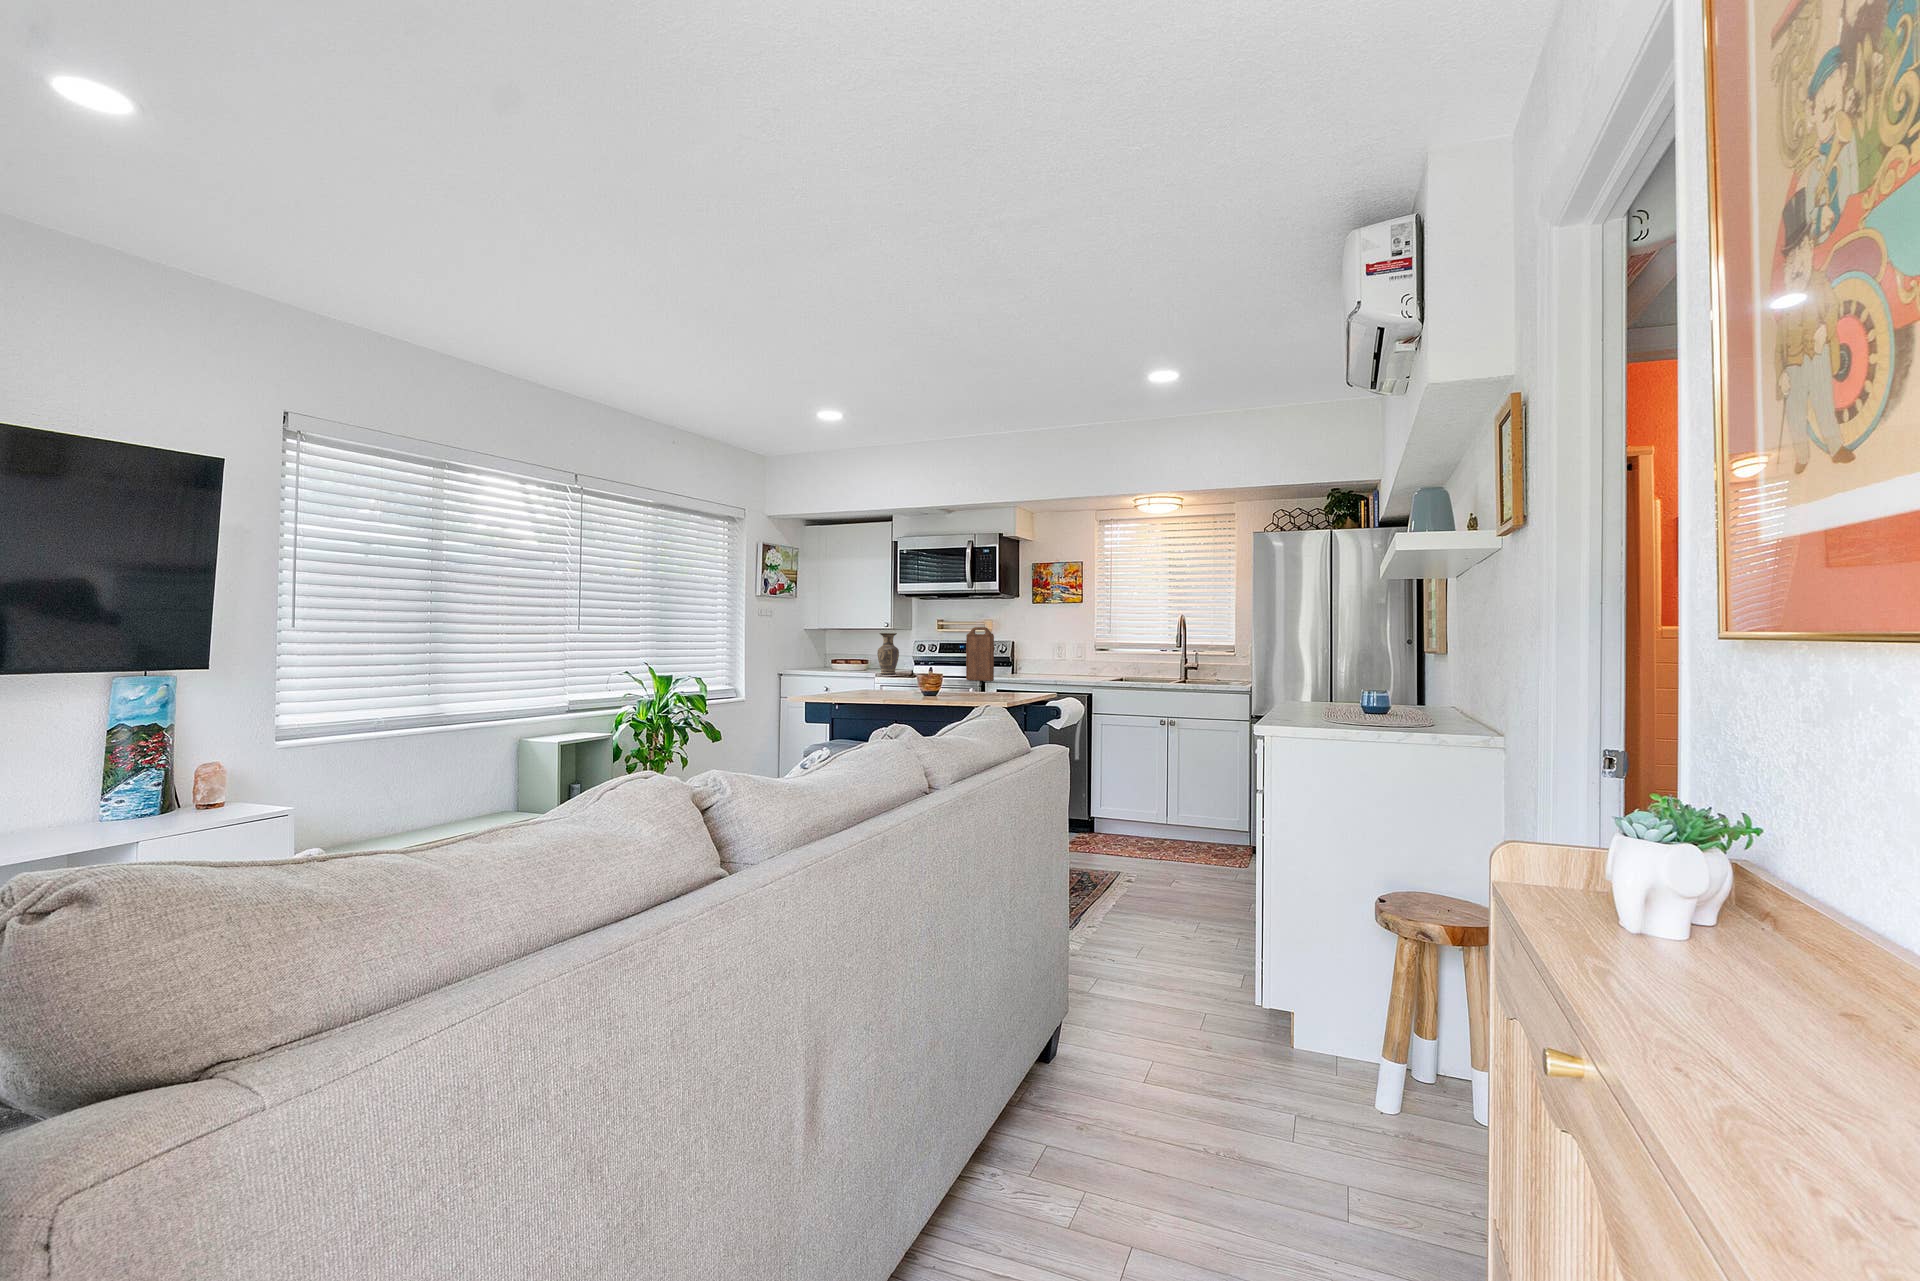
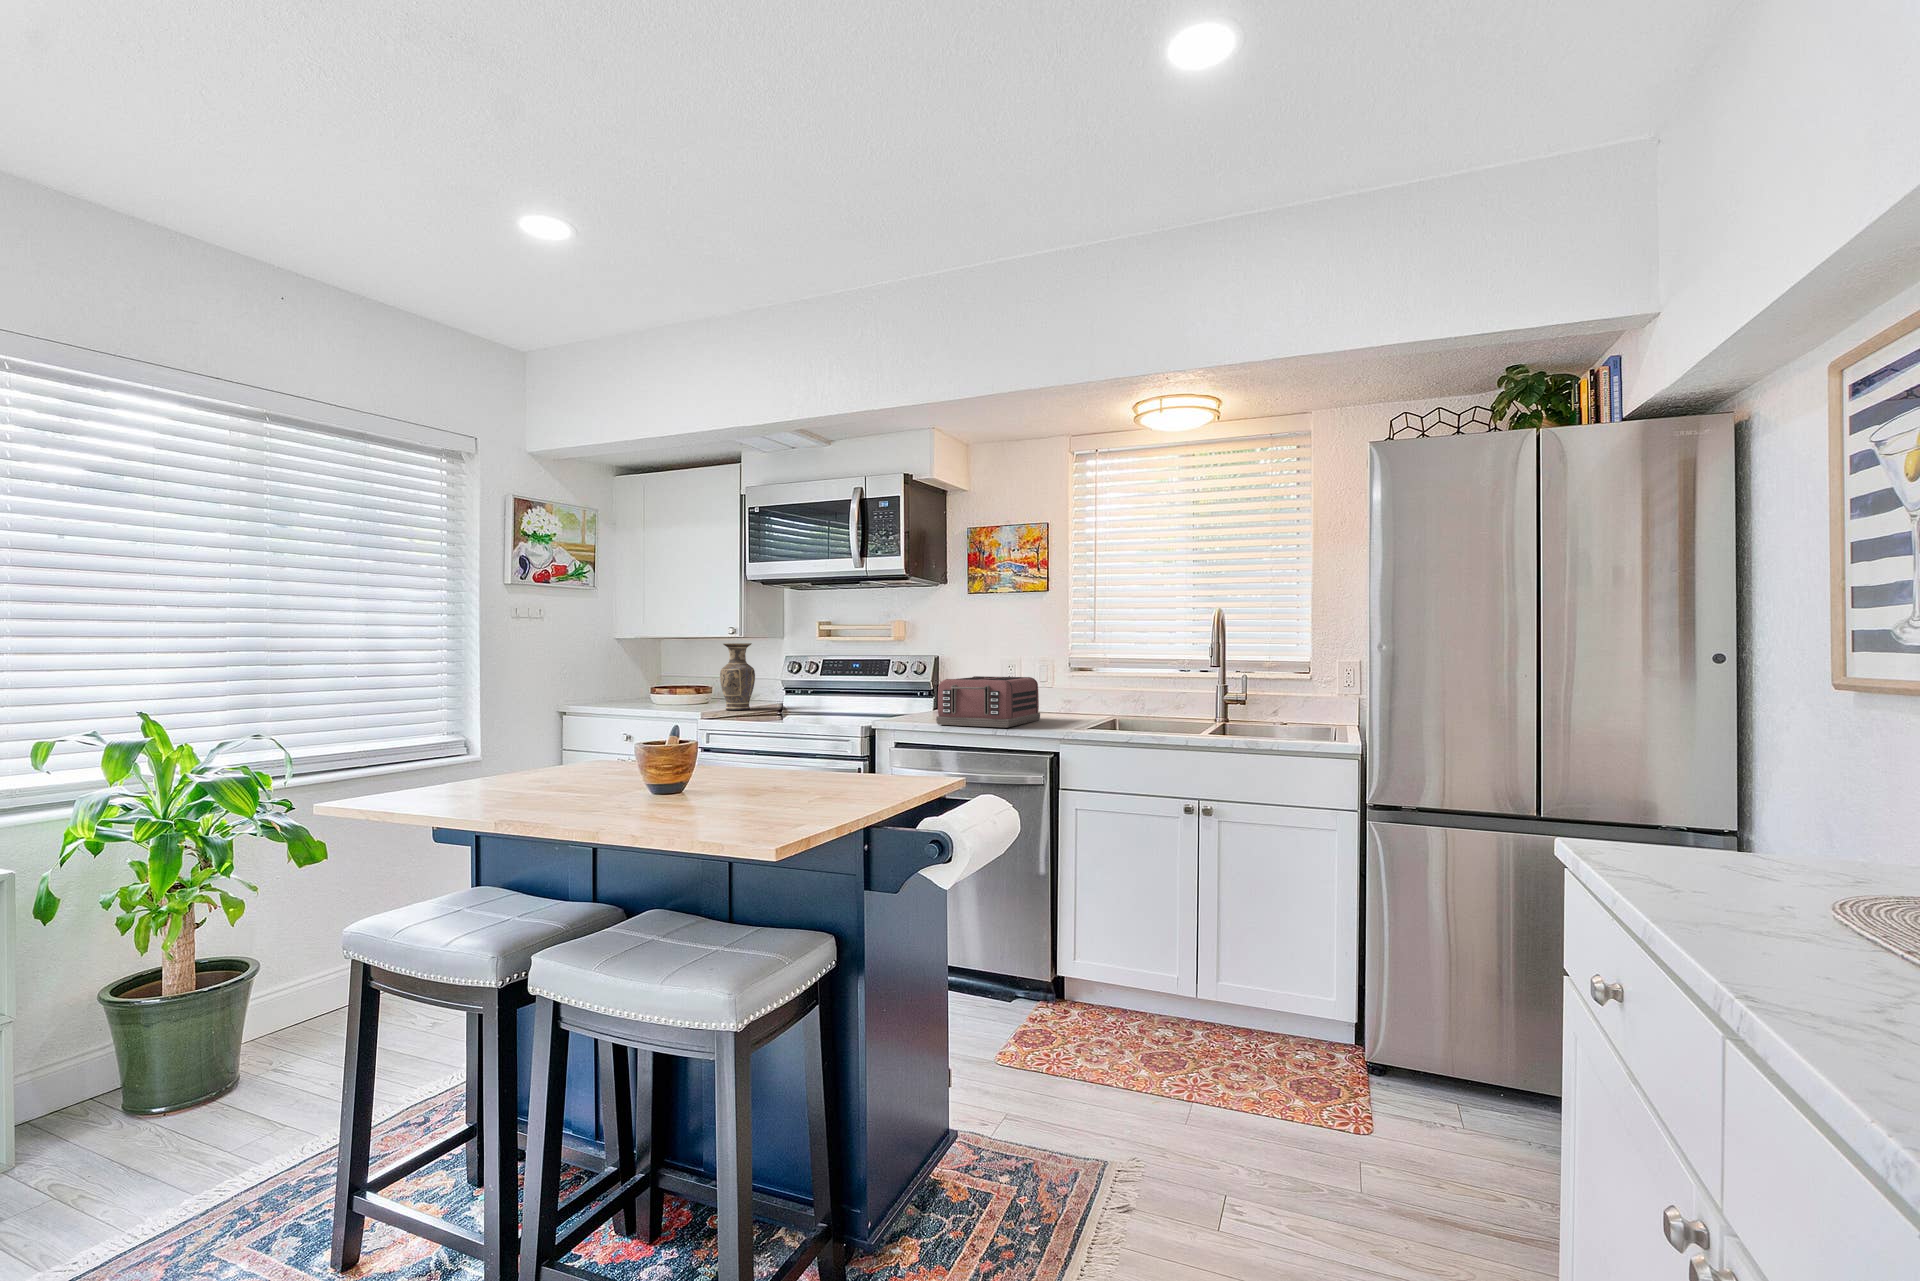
cutting board: present [966,627,994,681] -> none [845,634,890,728]
toaster: none [1019,653,1078,681] -> present [936,676,1040,728]

